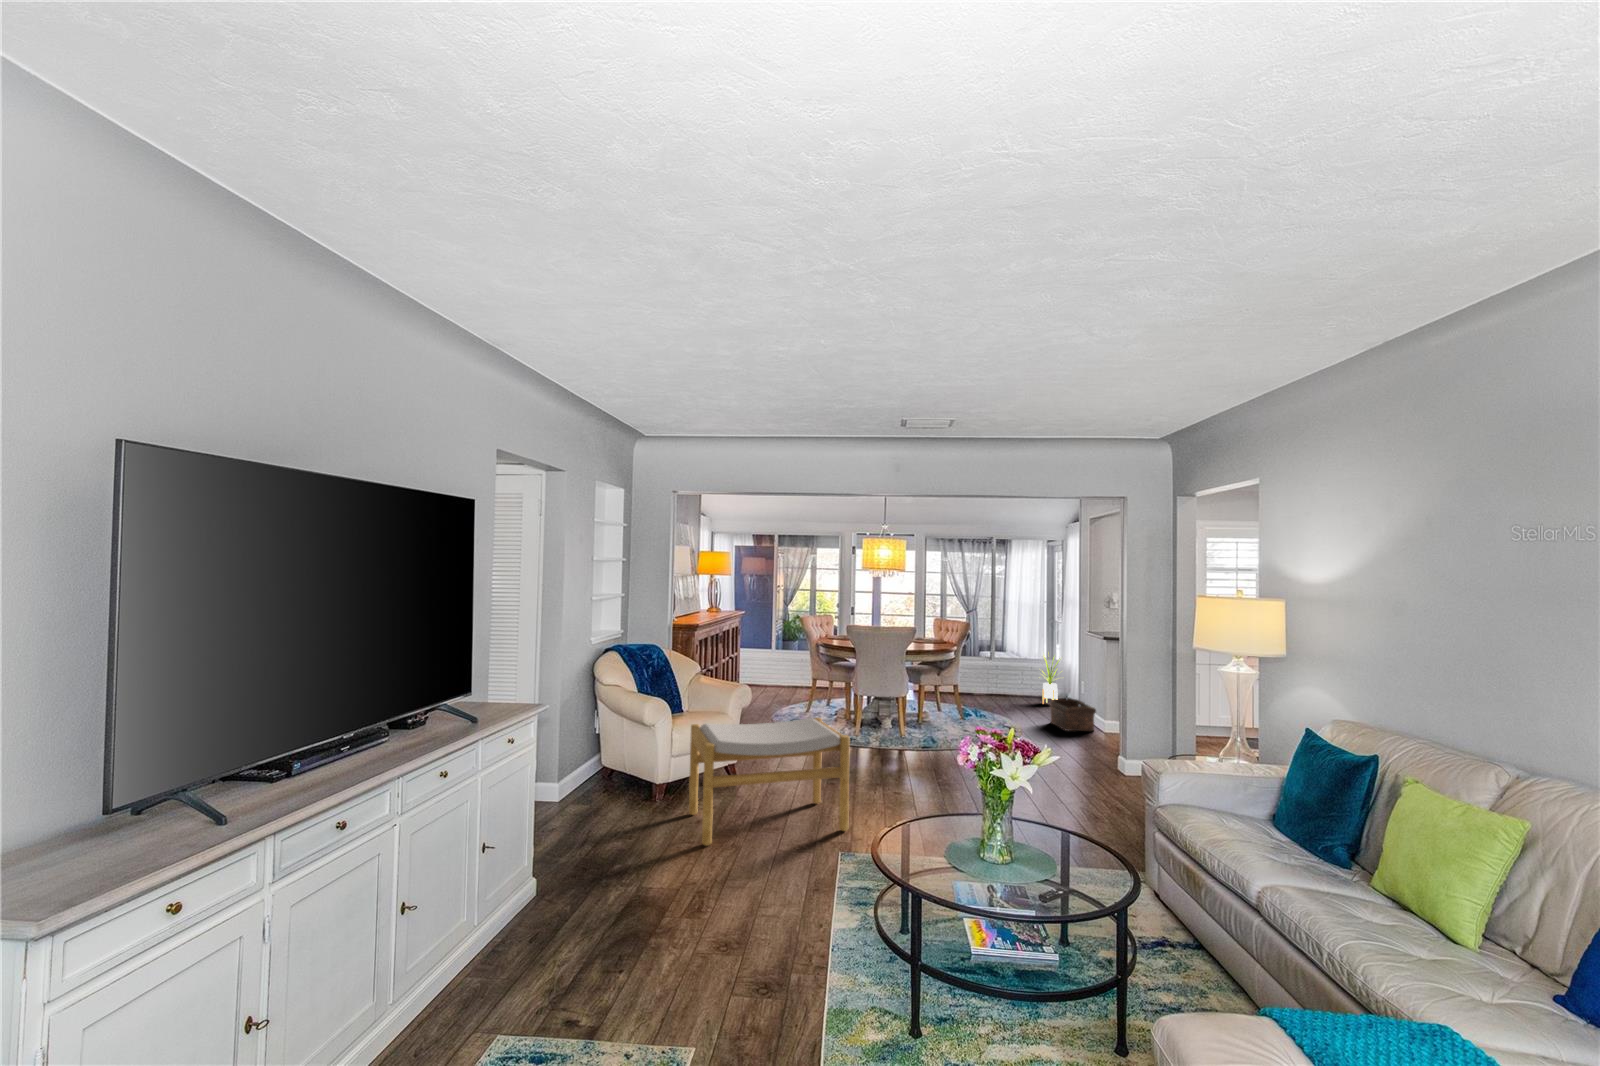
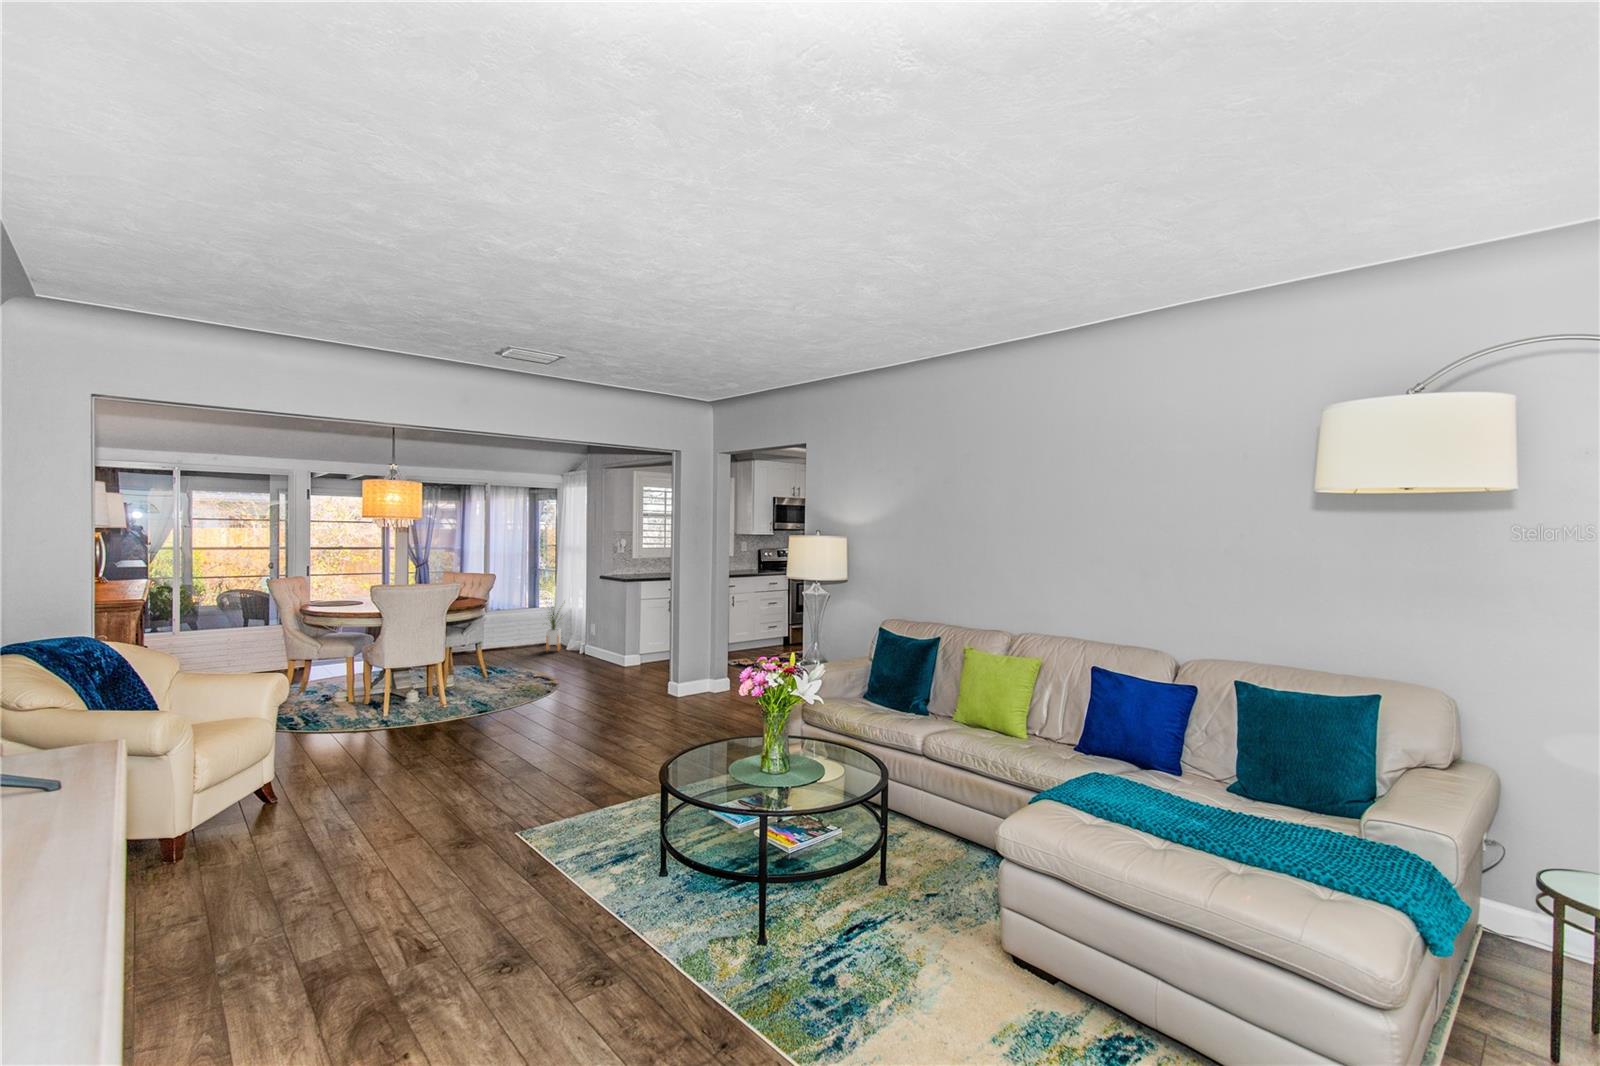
basket: present [1050,698,1096,731] -> none [574,639,622,672]
footstool: present [689,718,850,846] -> none [247,695,497,890]

